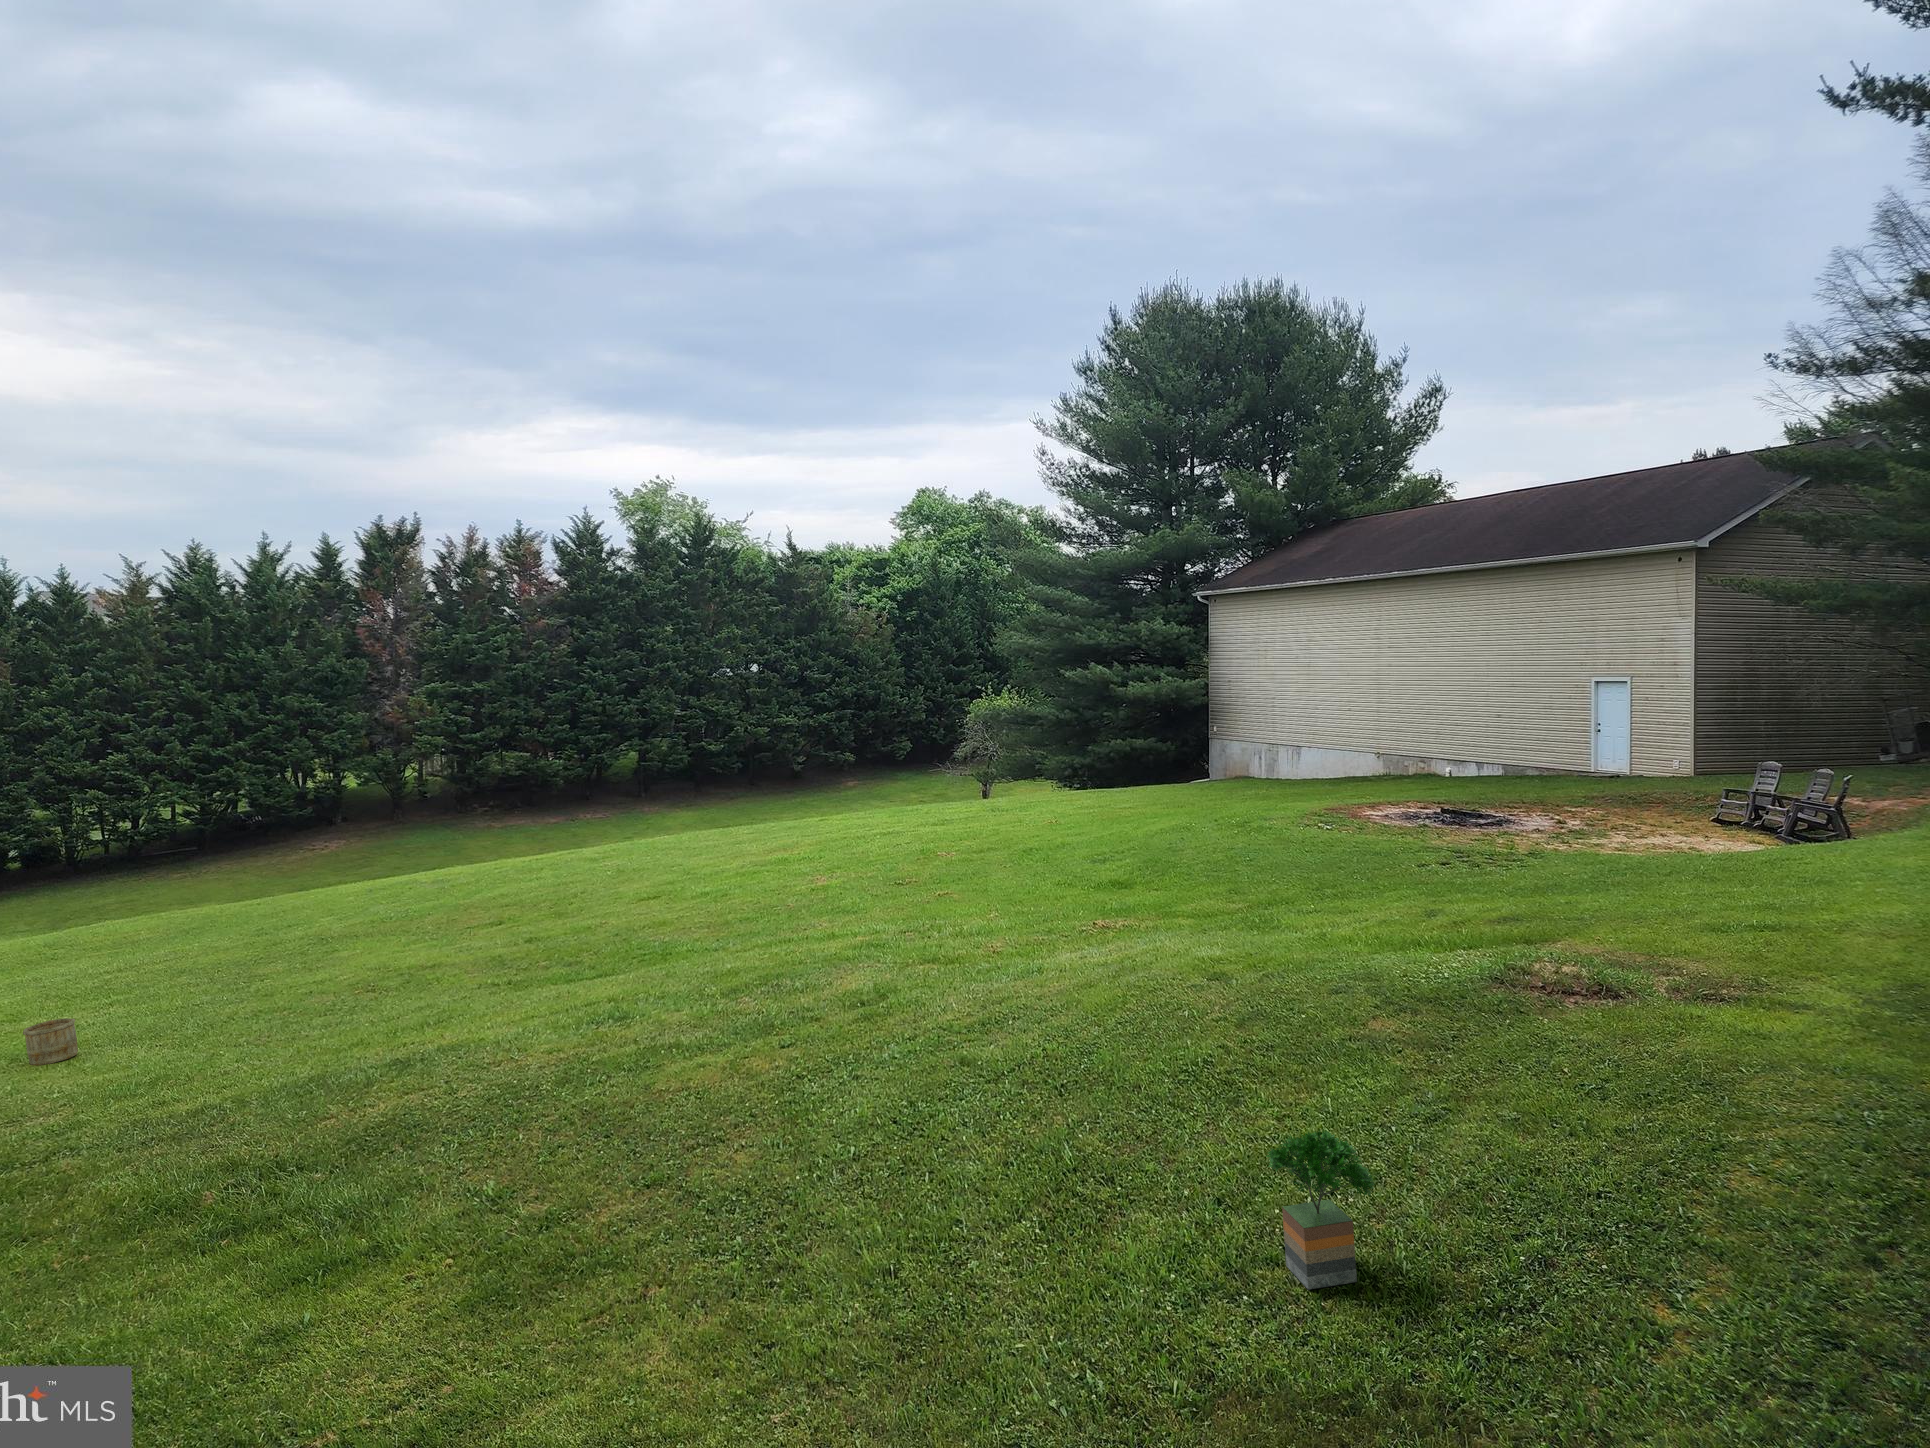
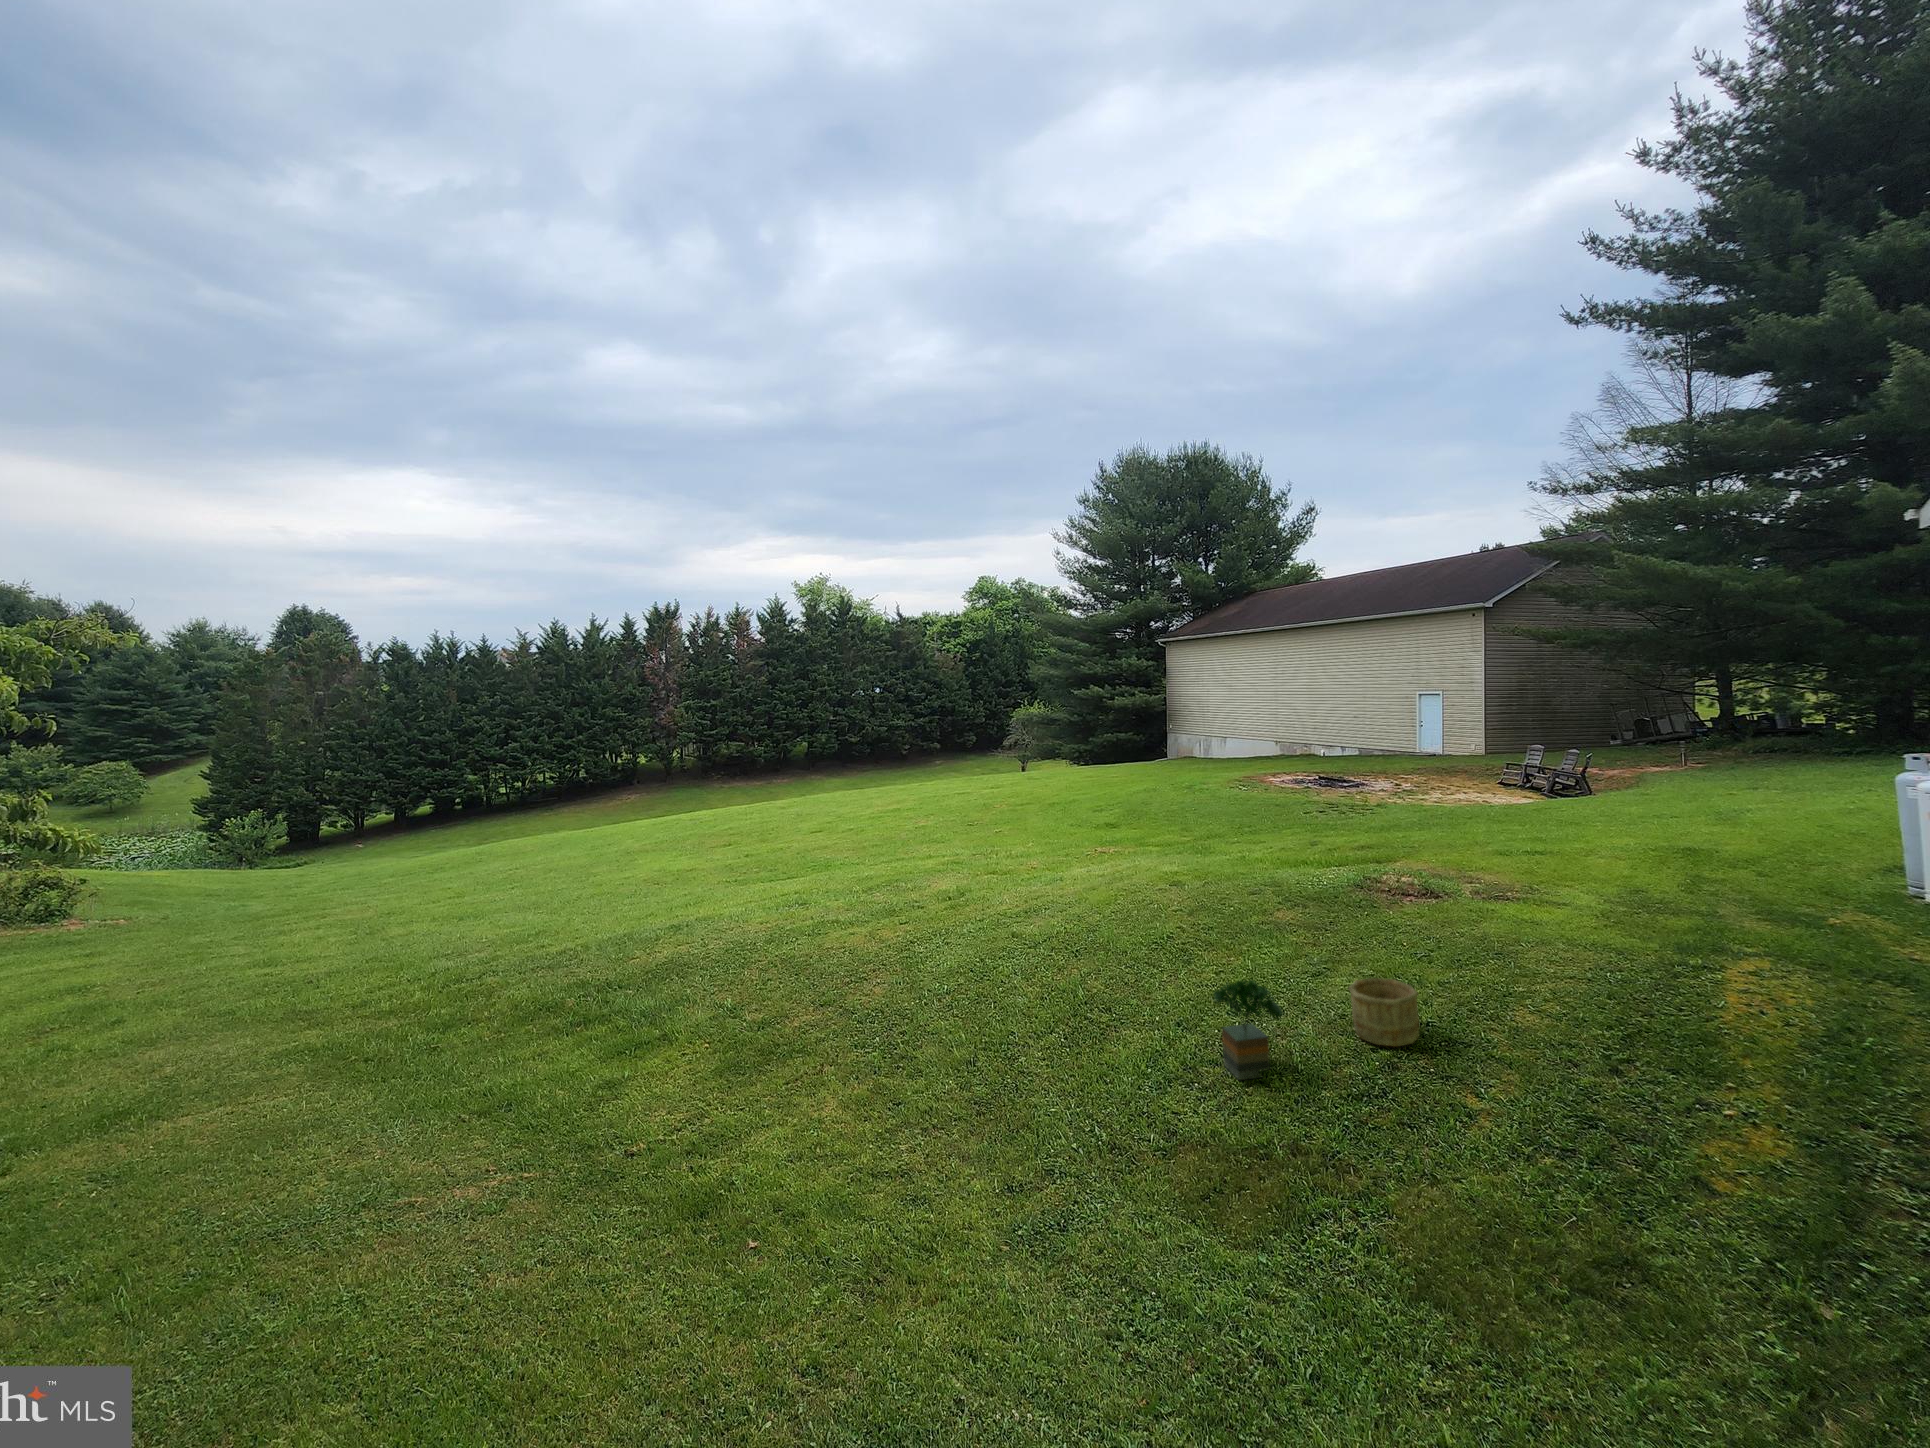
wooden bucket: present [23,1018,78,1065] -> present [1349,978,1419,1047]

